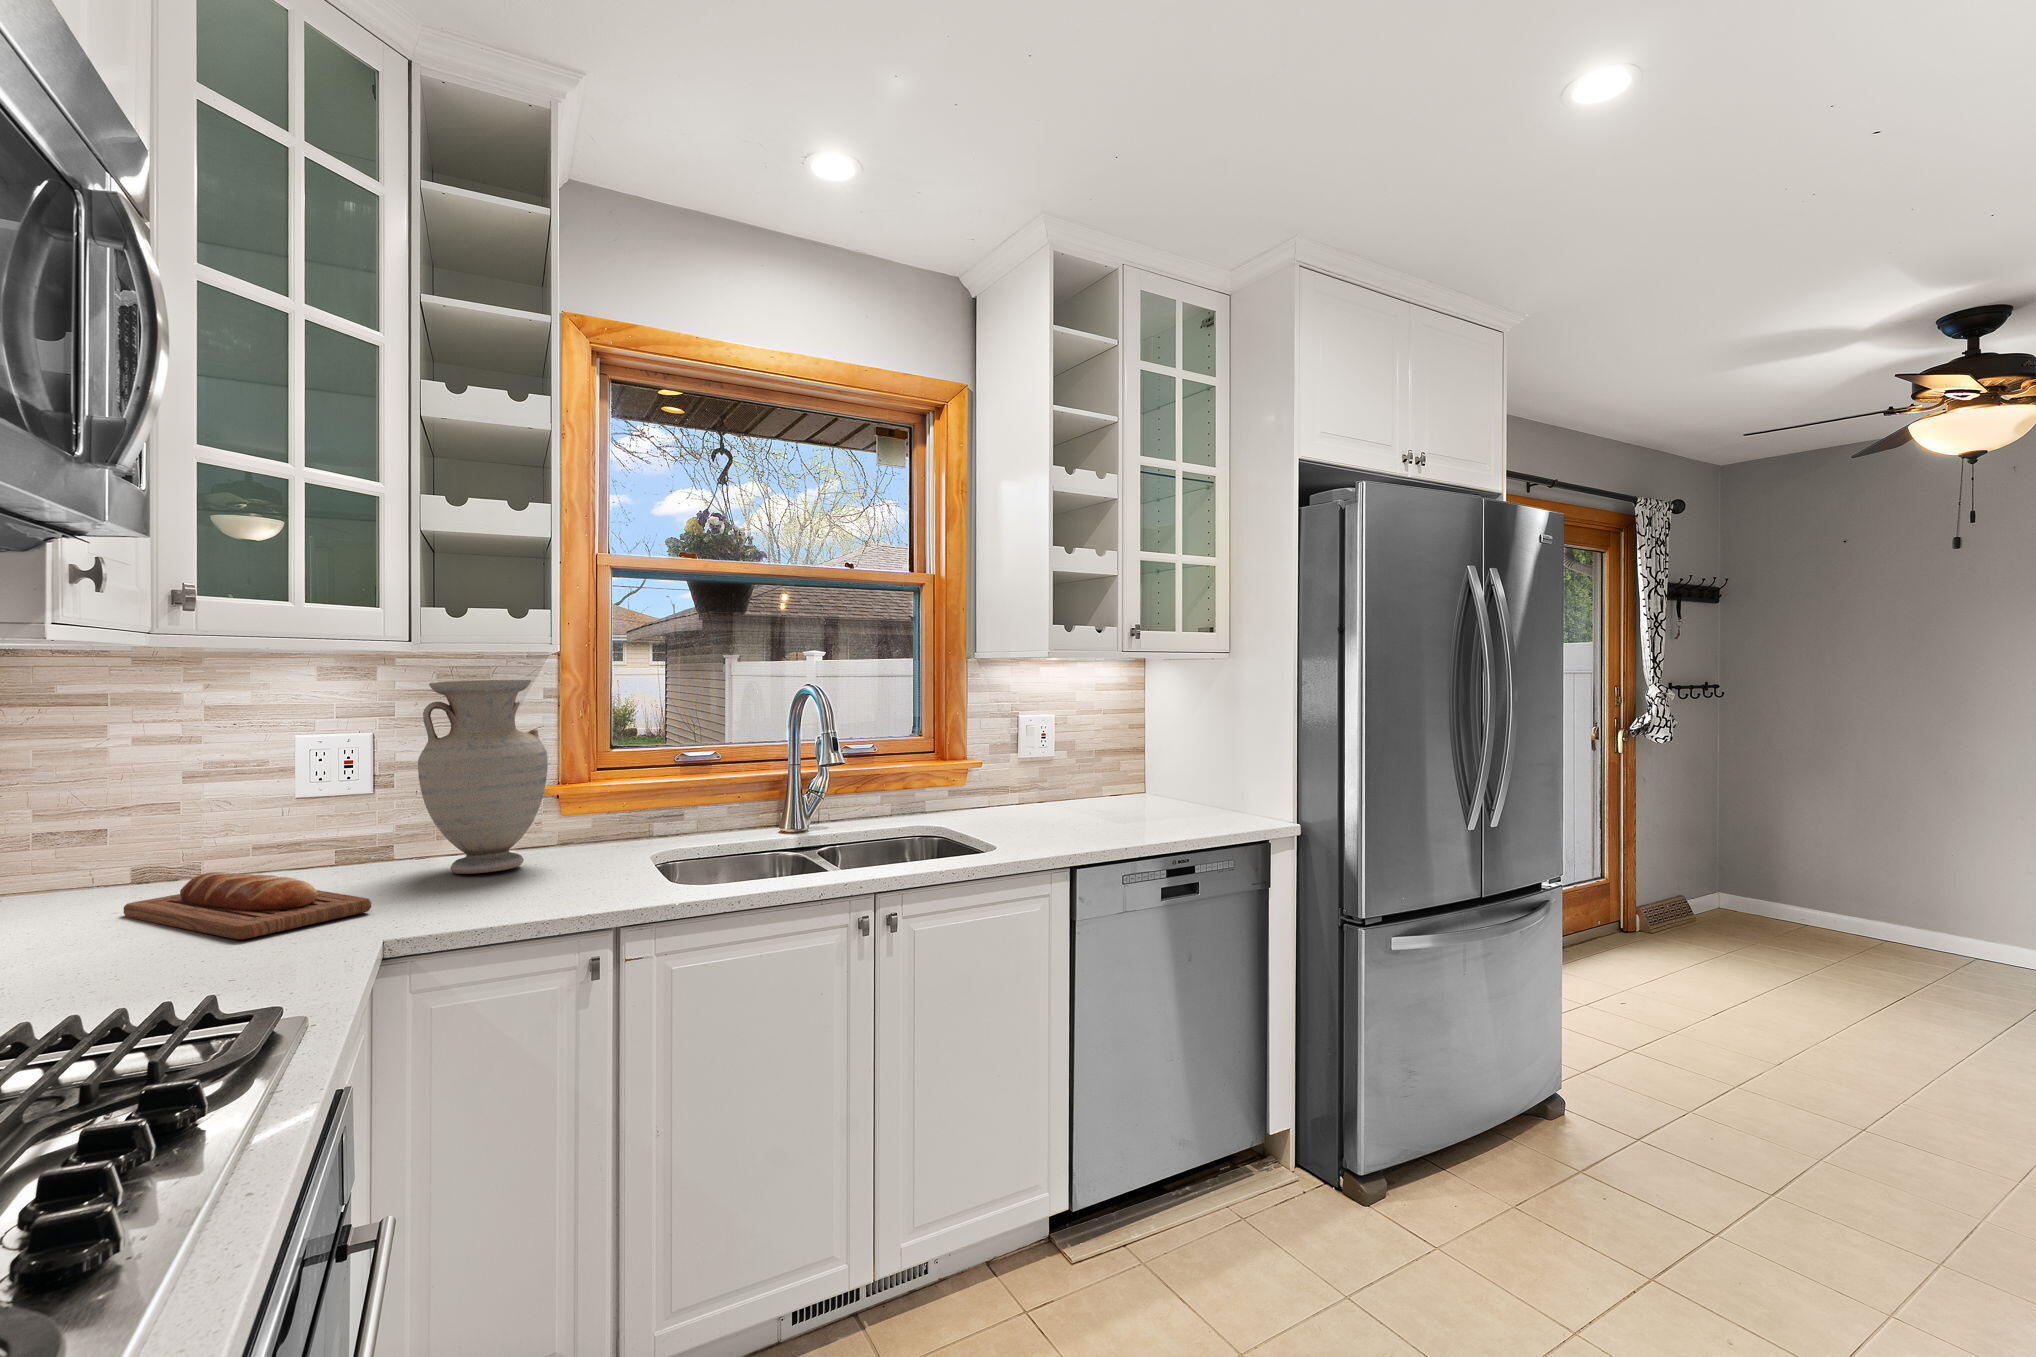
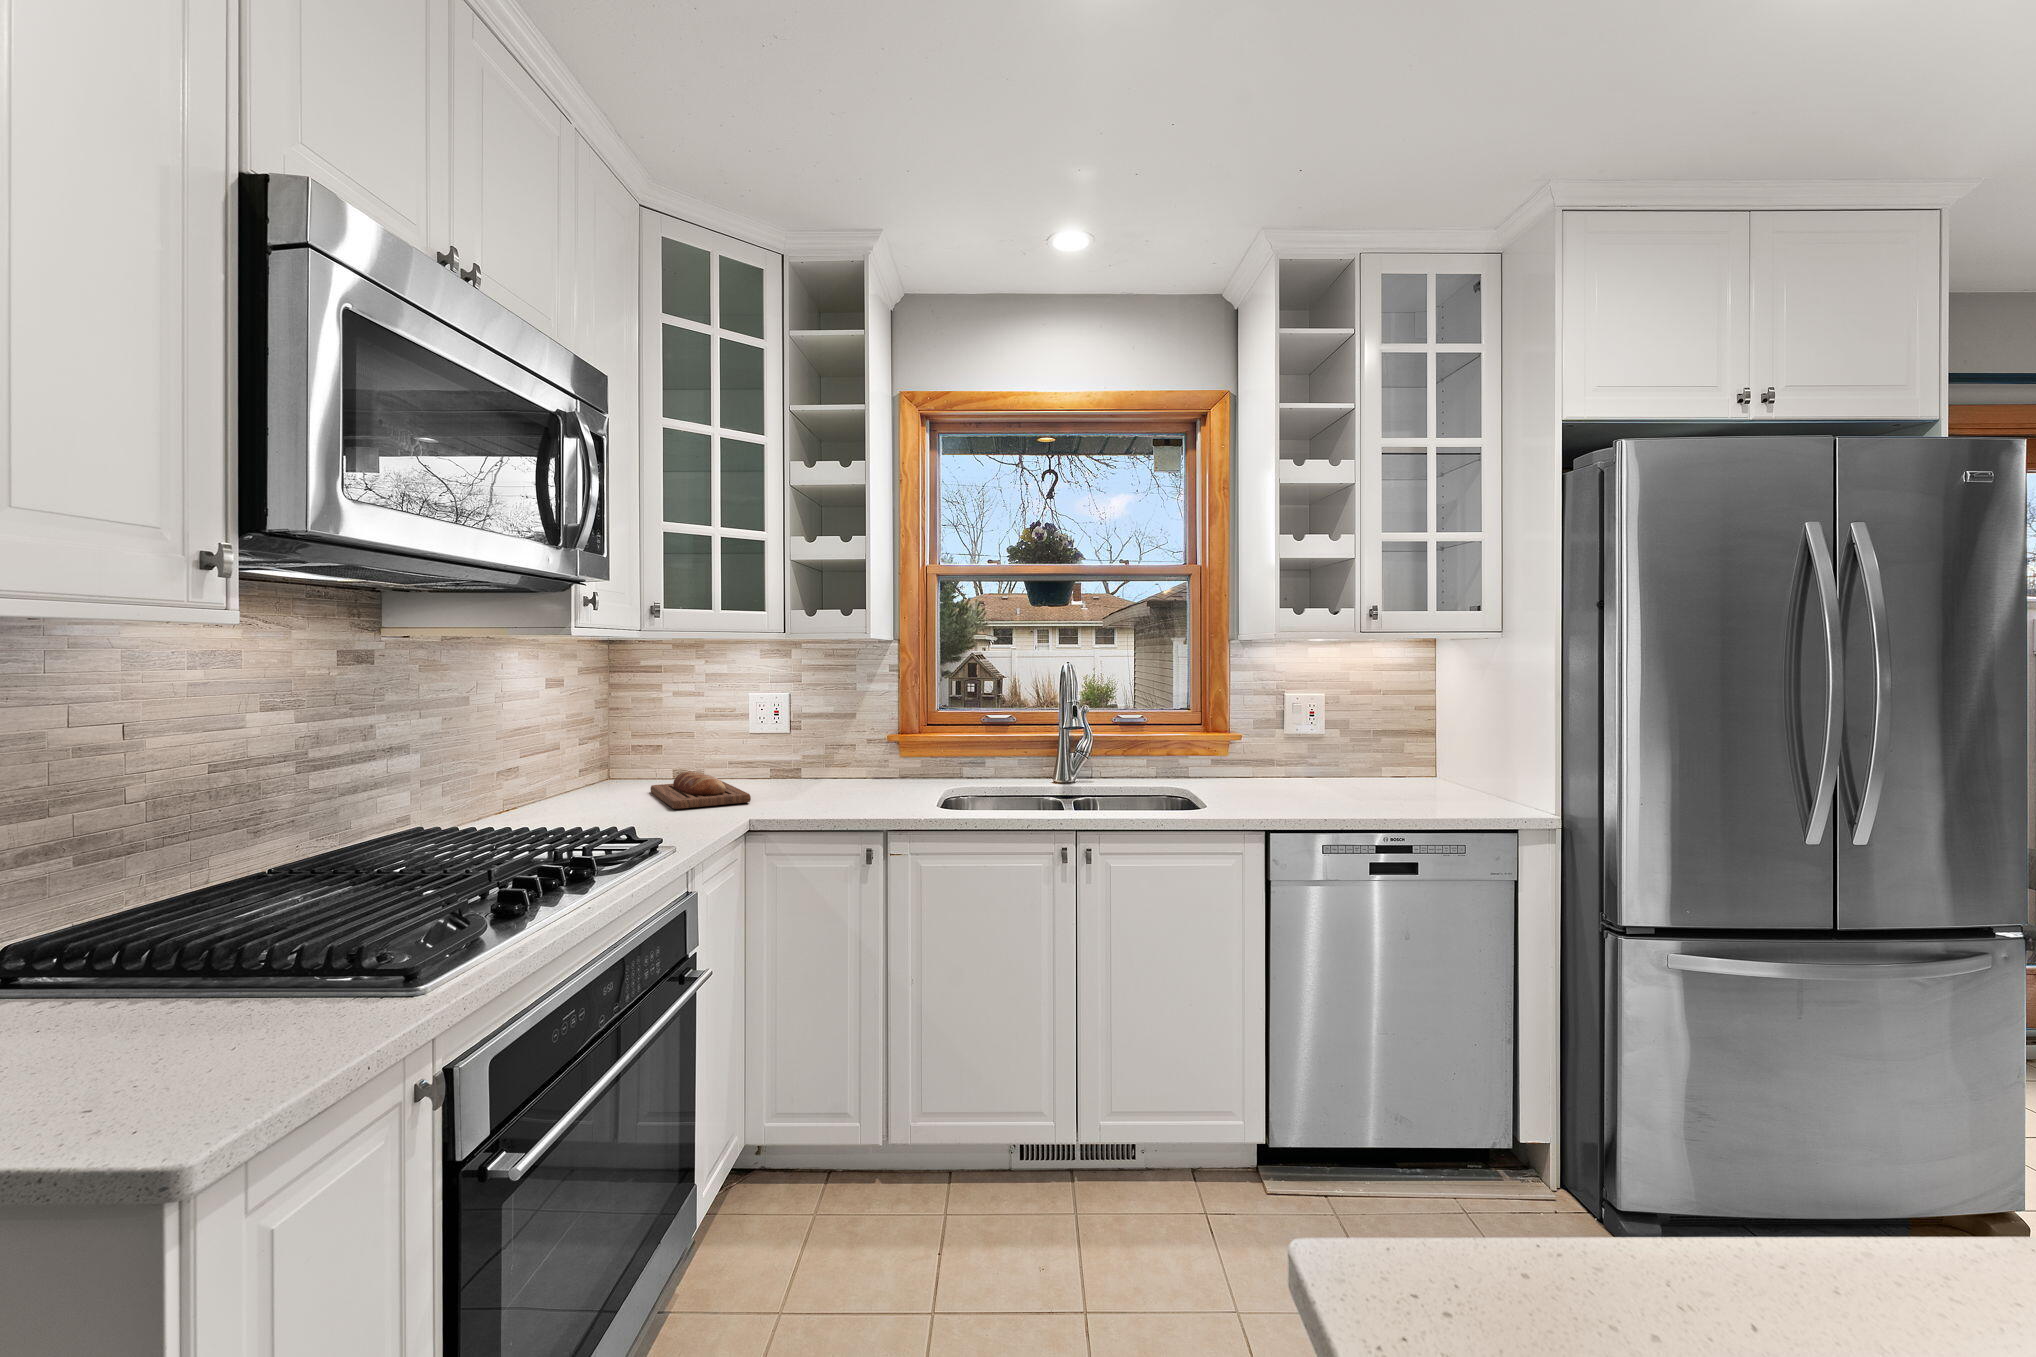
vase: present [418,679,548,874] -> none [803,658,881,788]

